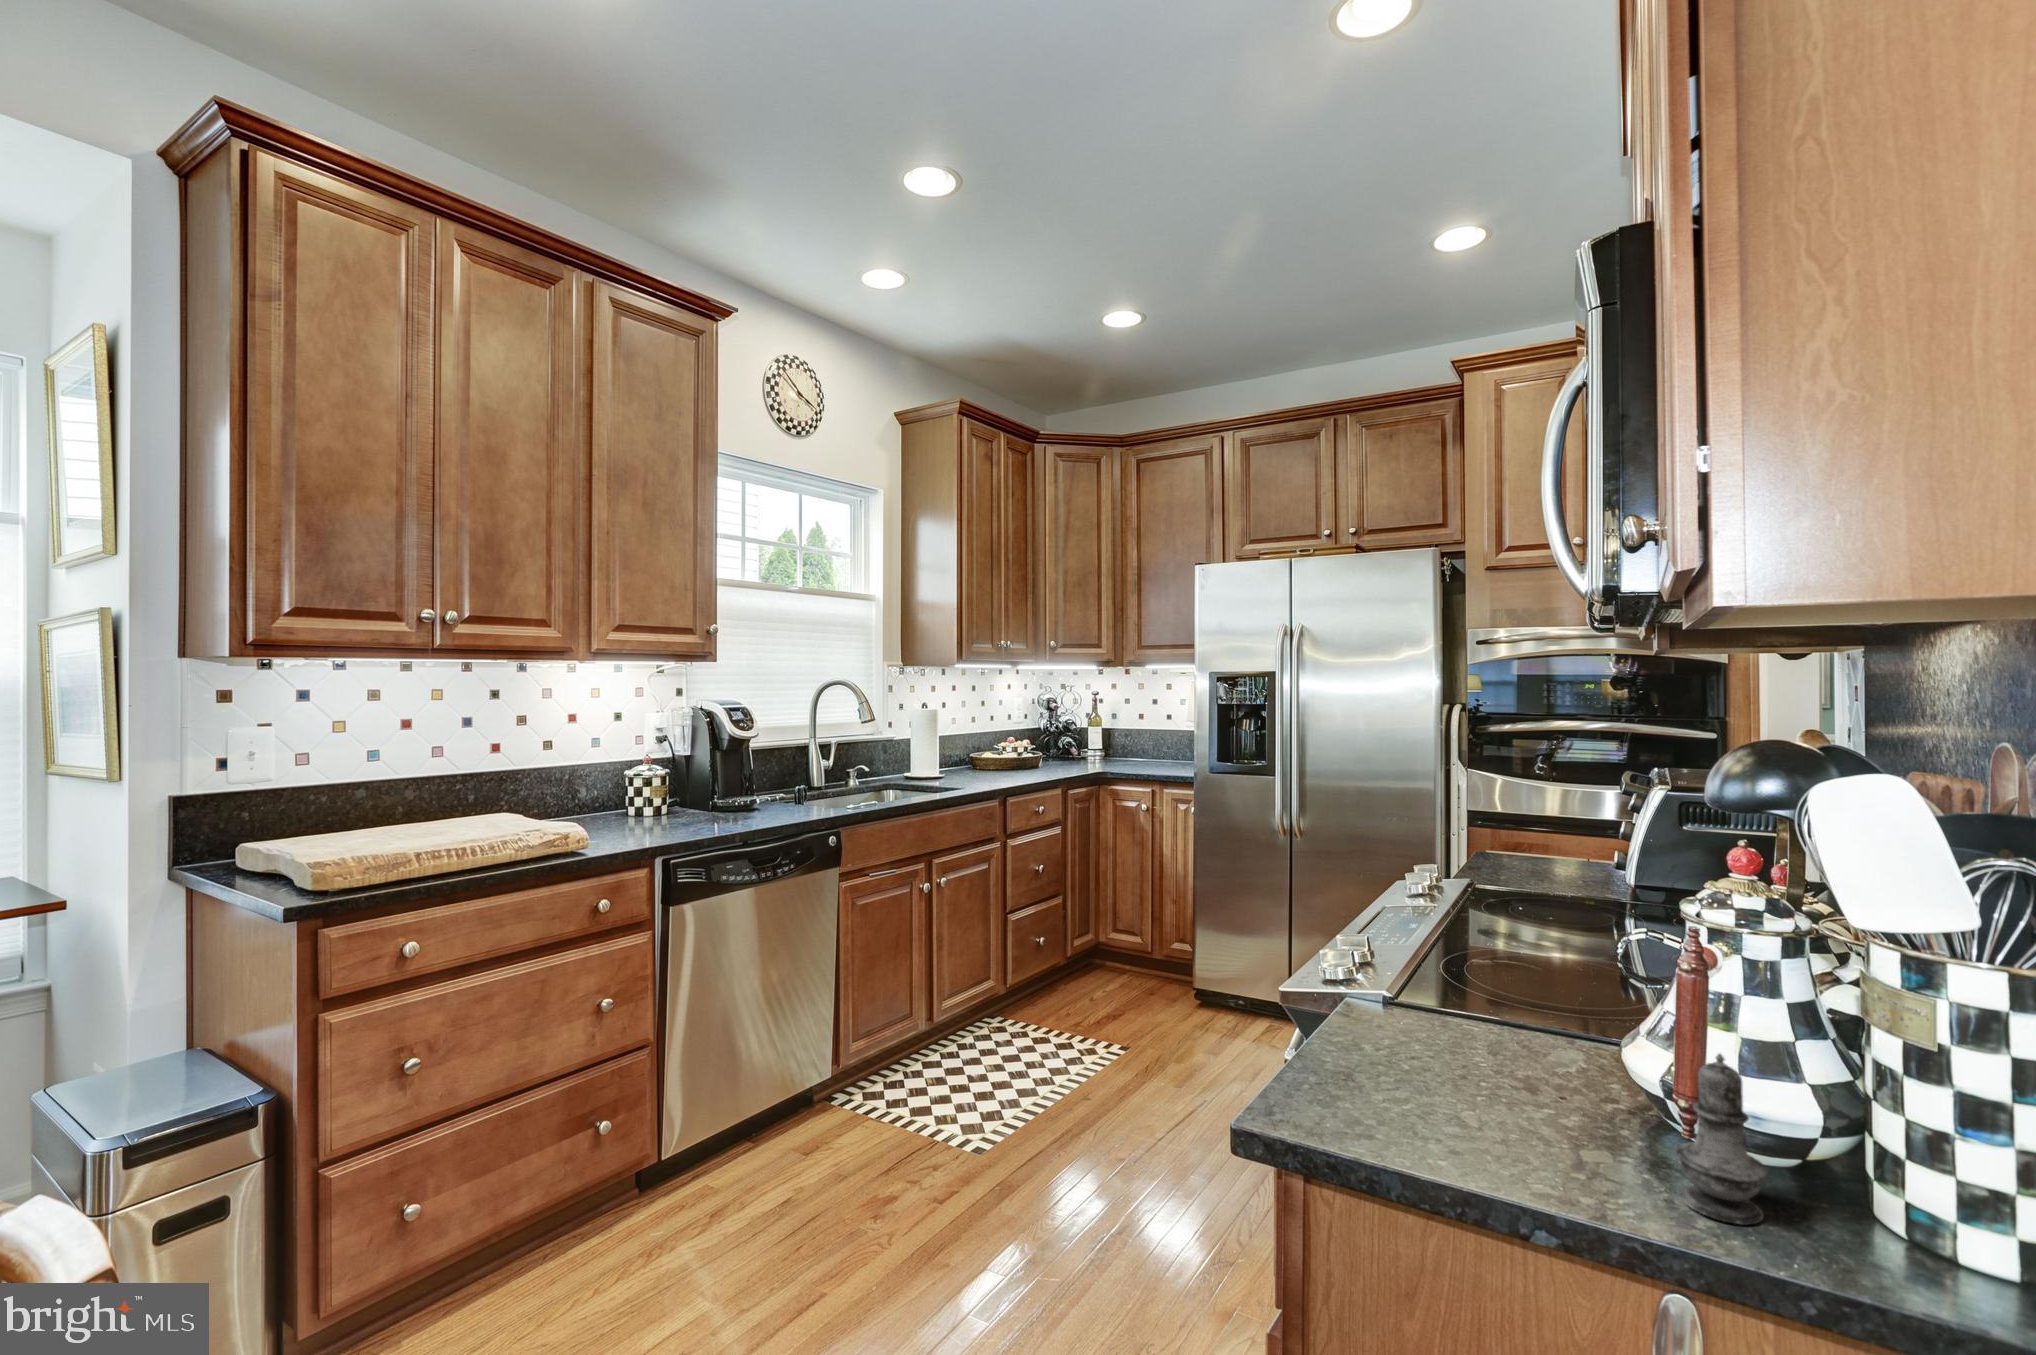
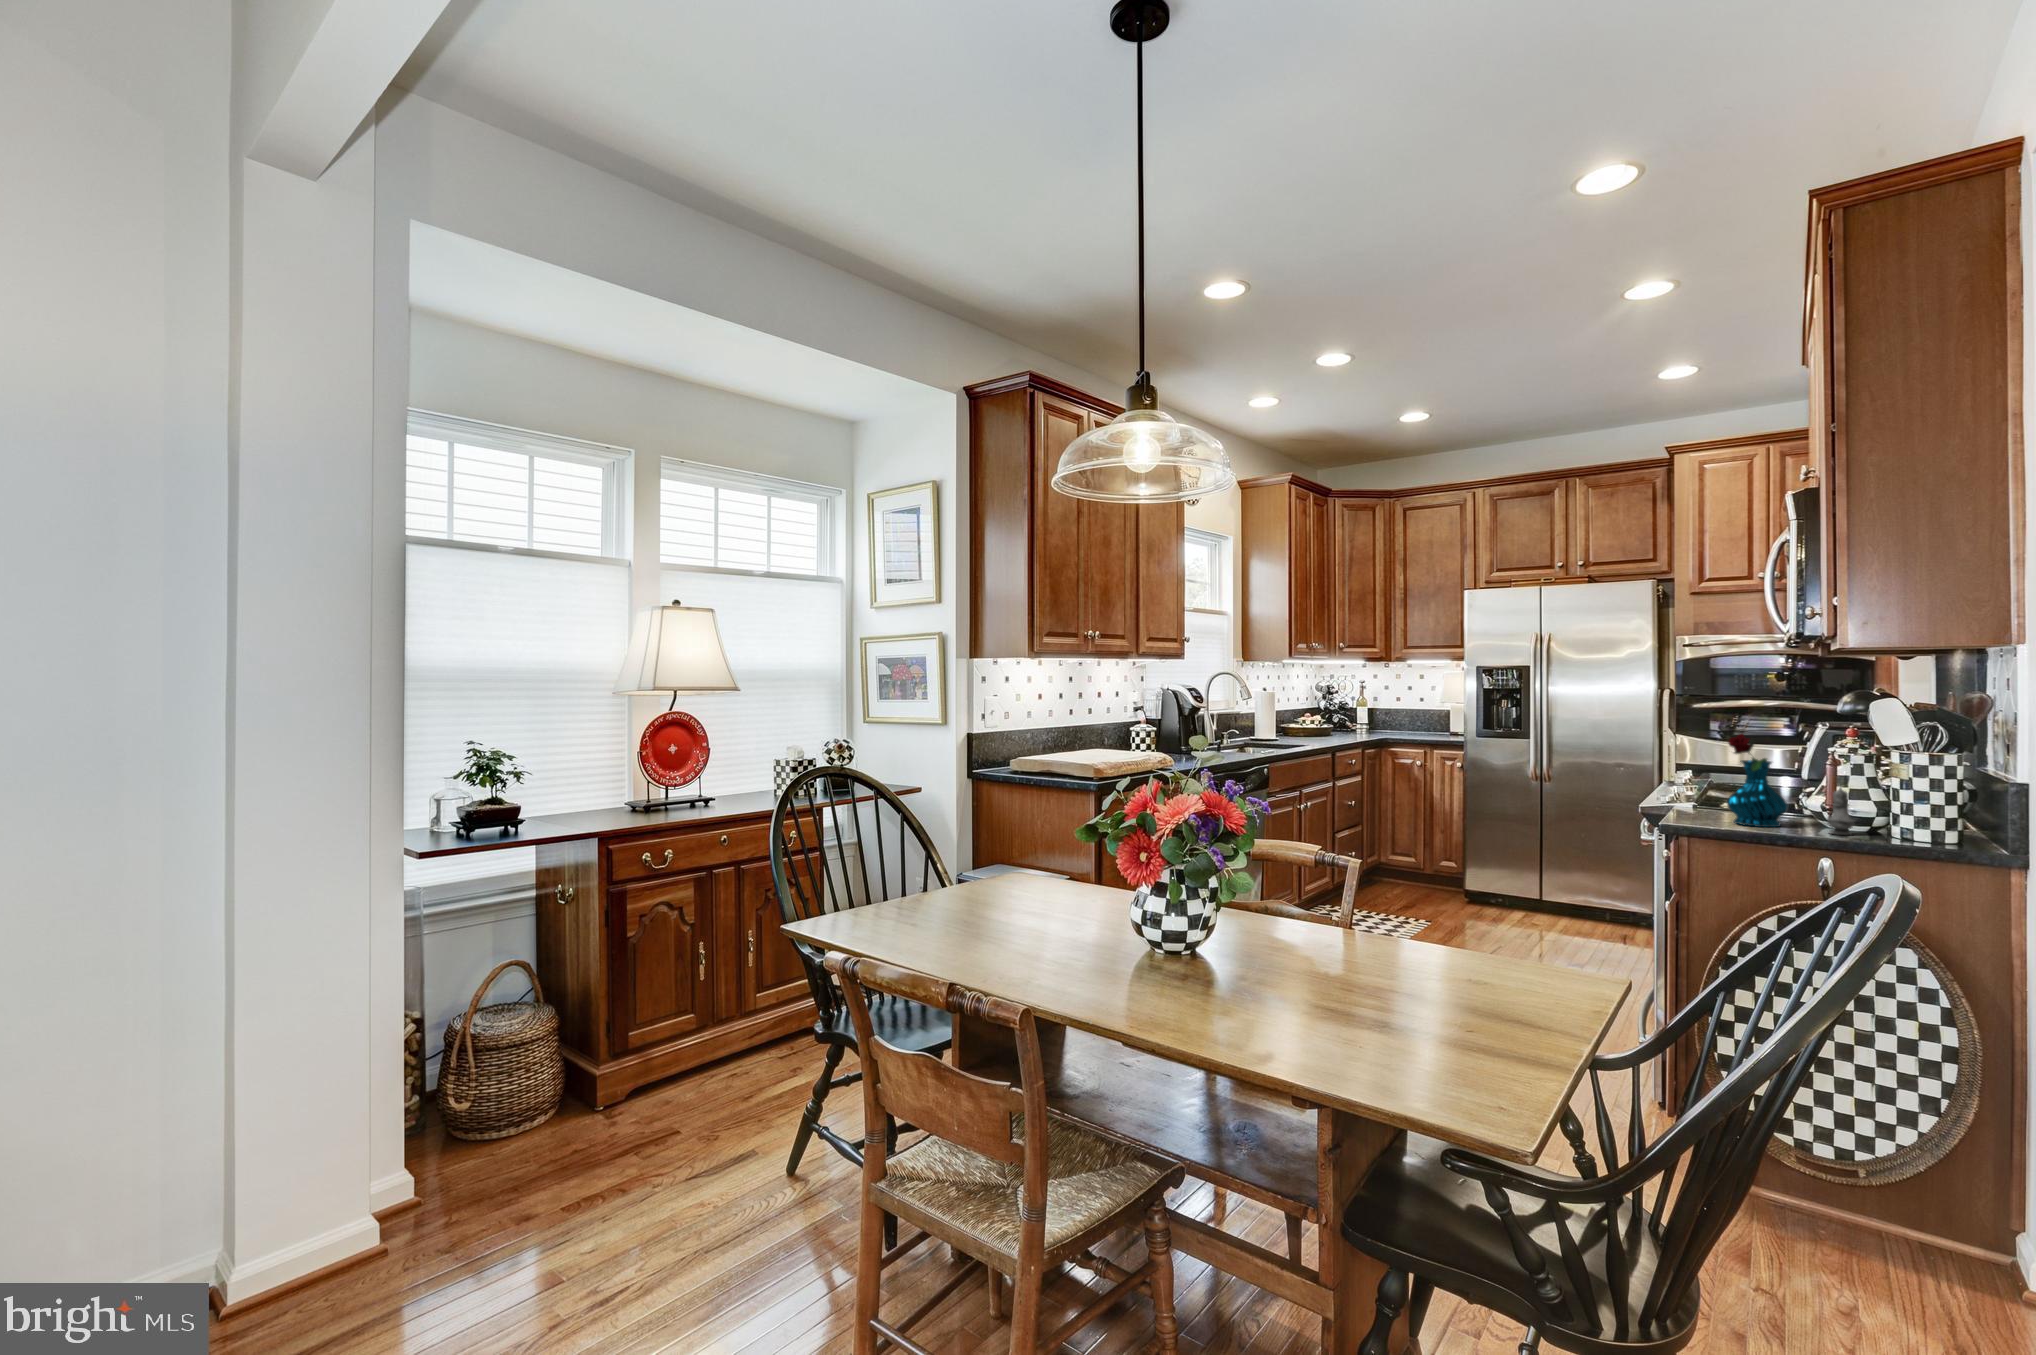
vase: none [1420,853,1573,1135] -> present [1726,734,1787,827]

